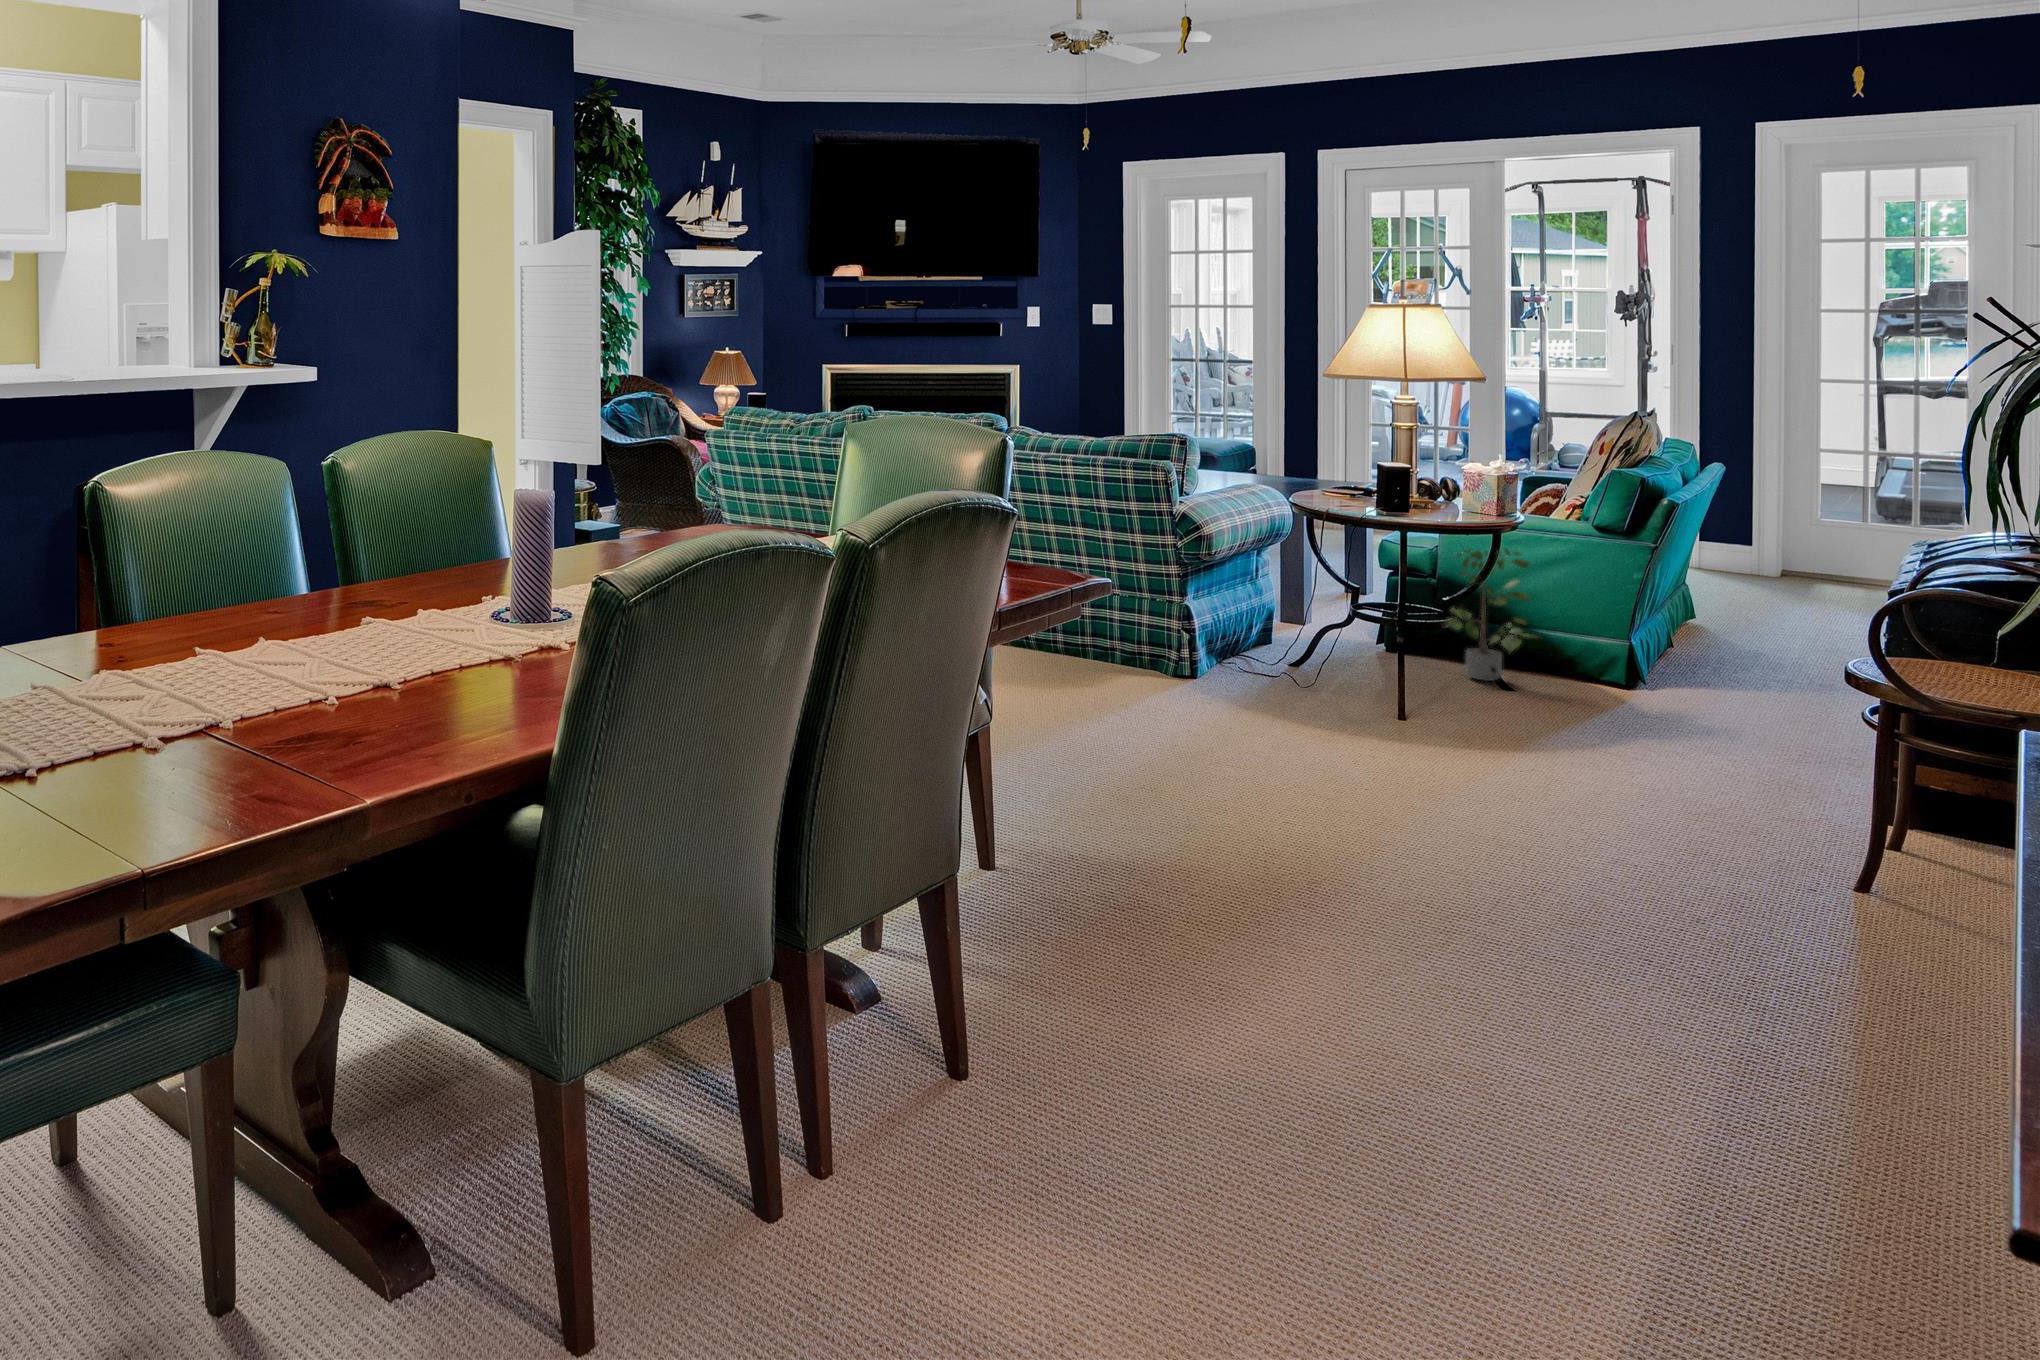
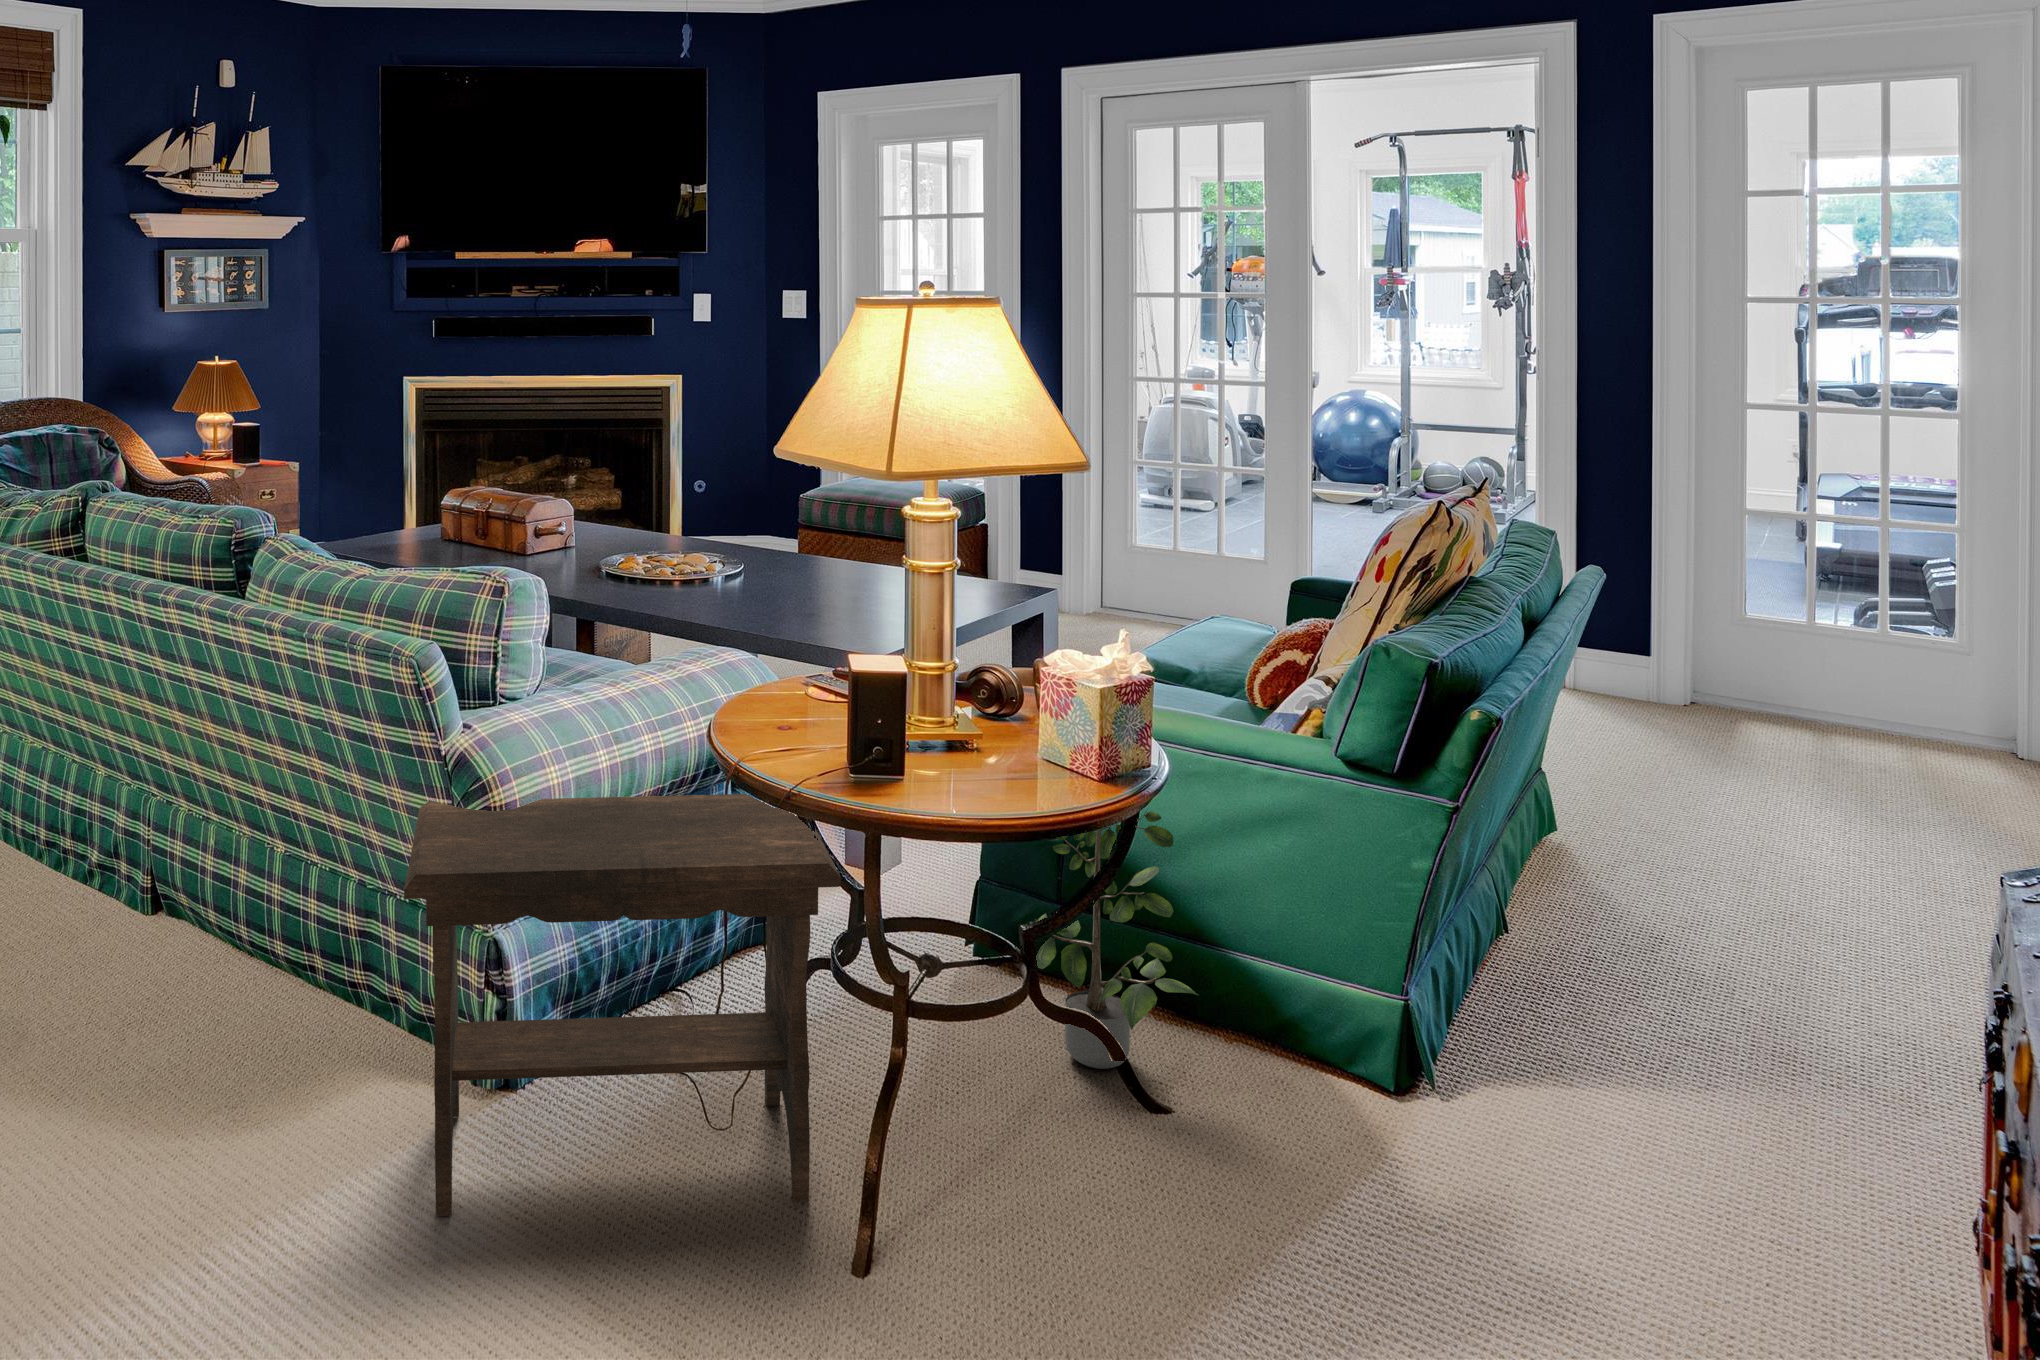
footstool: none [1154,536,1394,709] -> present [404,794,841,1216]

